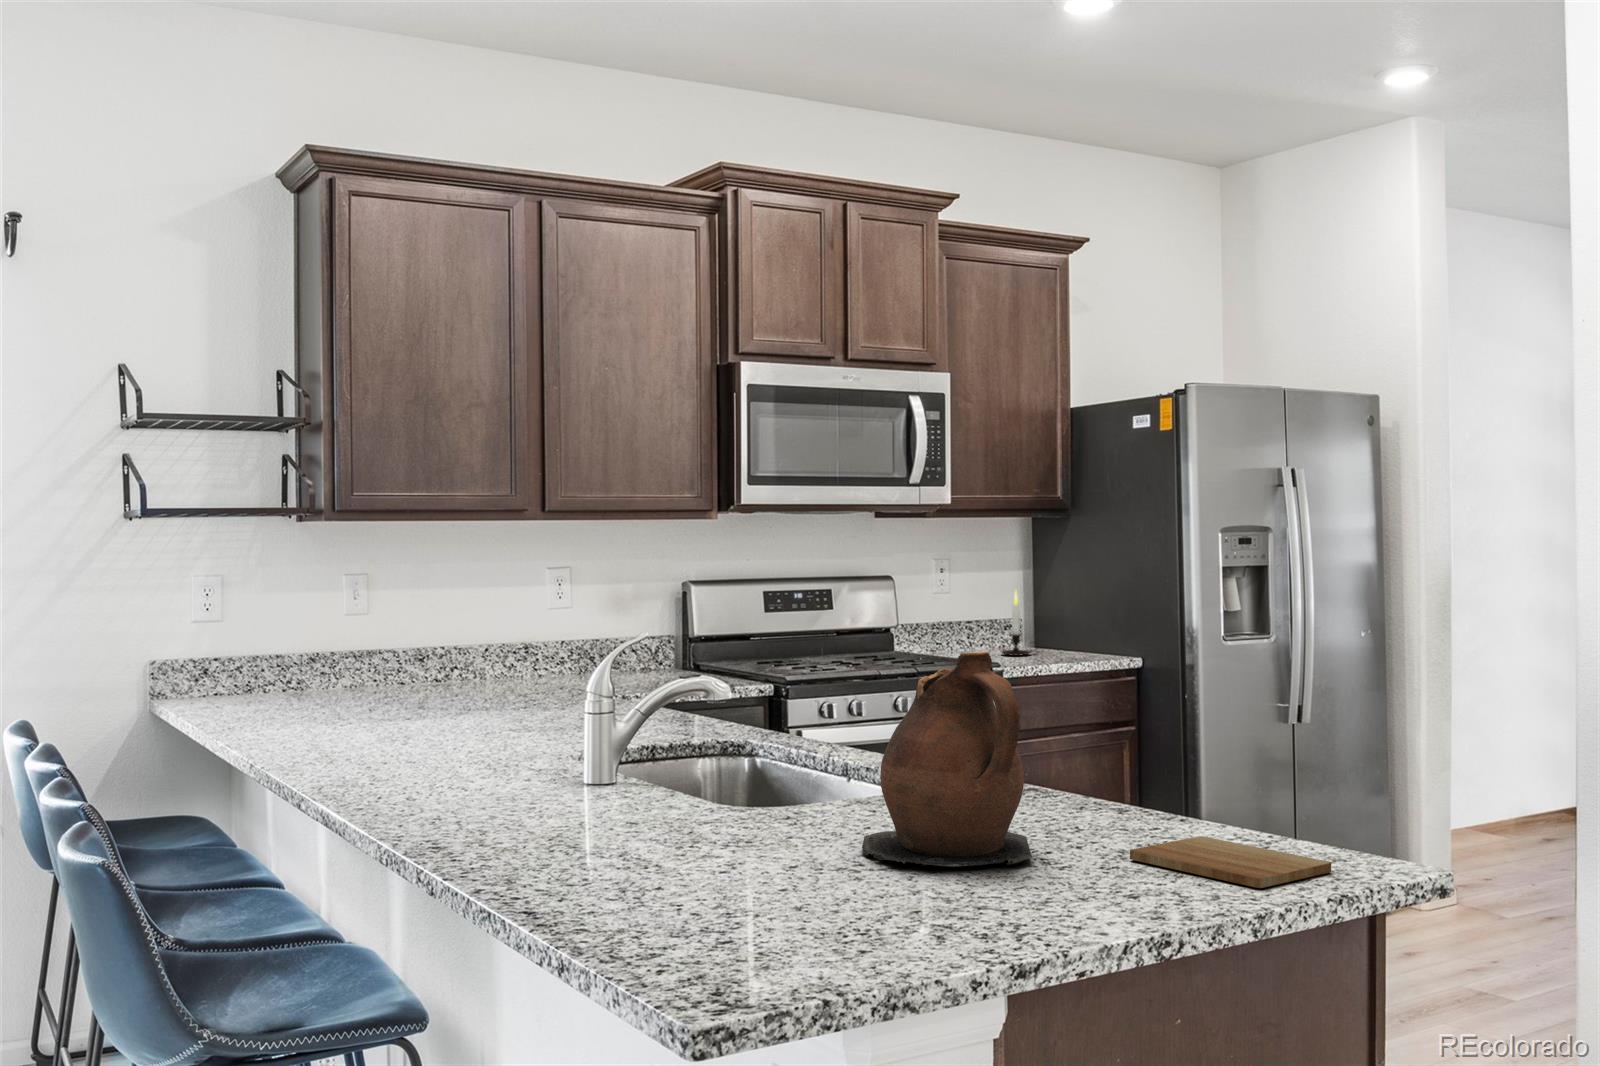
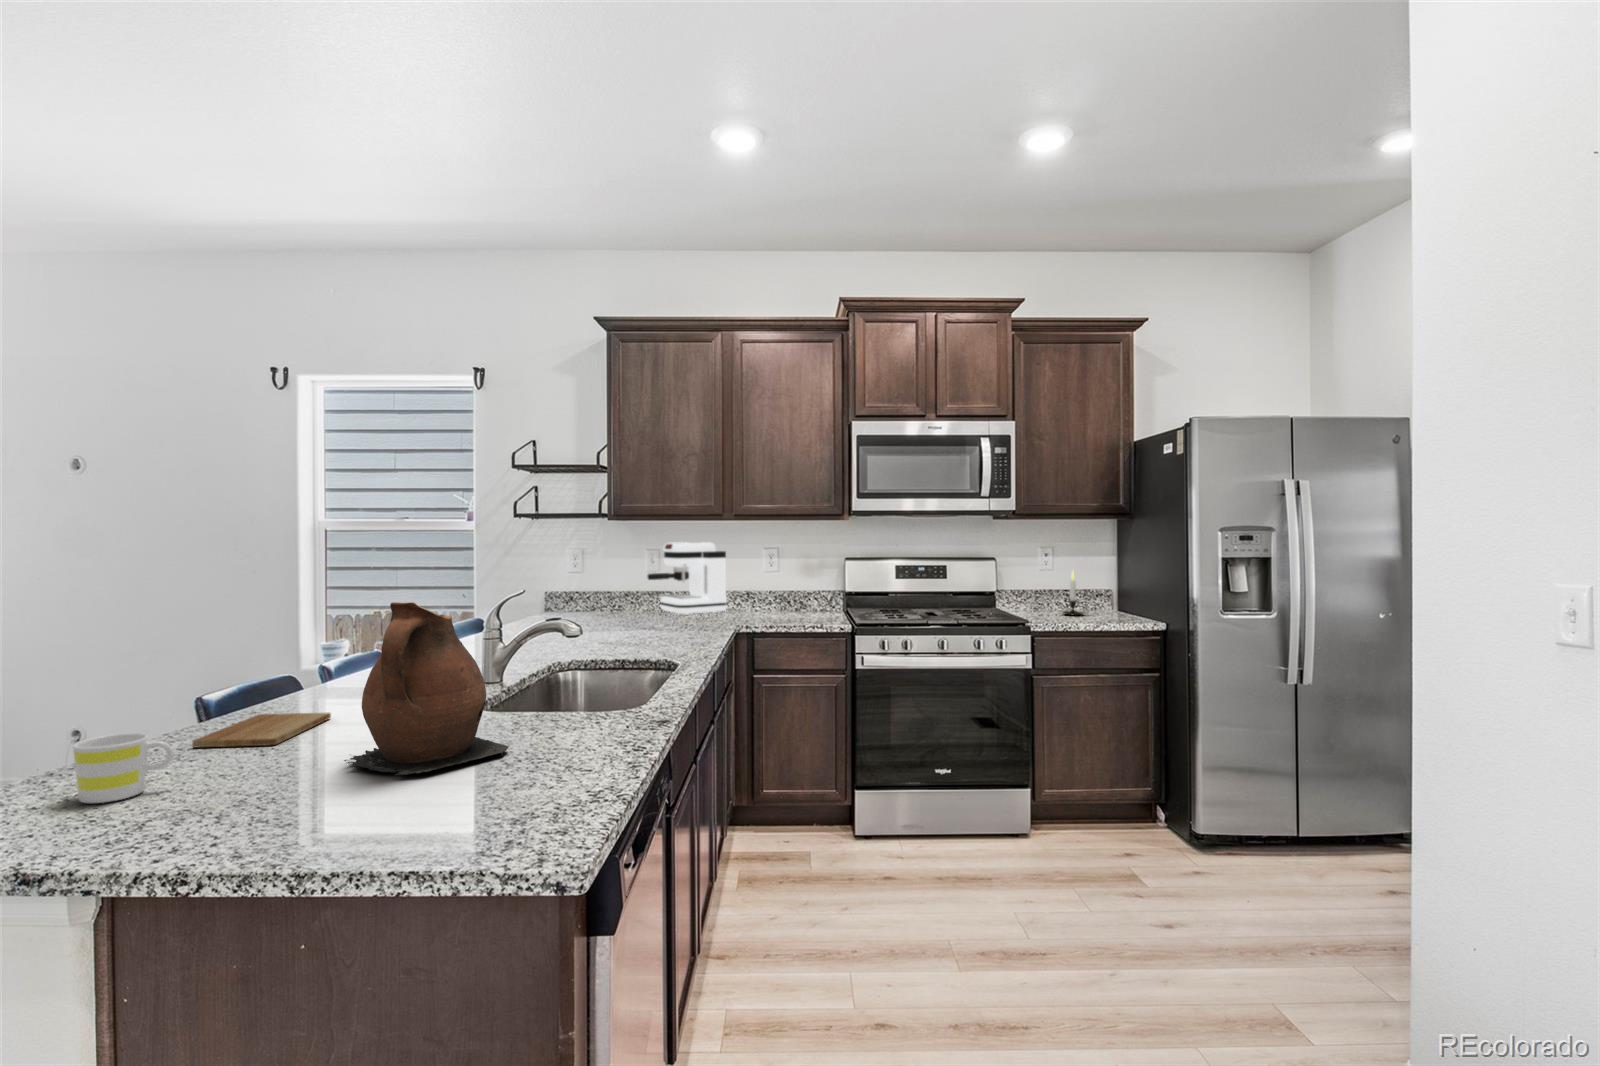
coffee maker: none [379,559,510,691] -> present [647,542,727,615]
cutting board: present [1130,836,1331,888] -> present [193,712,331,747]
mug: none [737,843,813,932] -> present [73,733,174,803]

